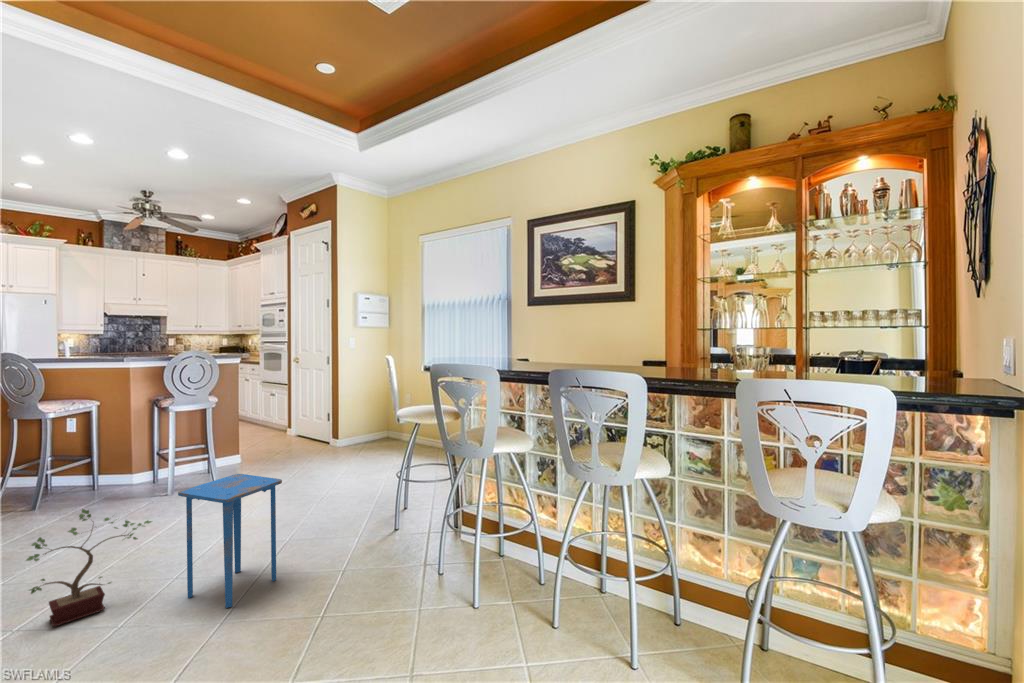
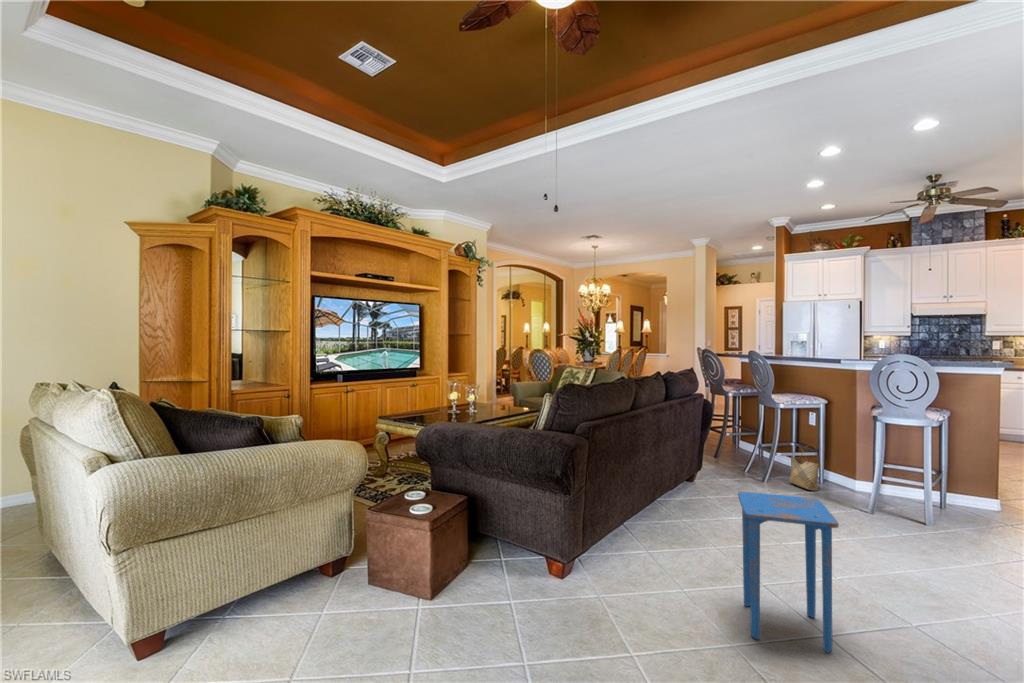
woven basket: none [61,451,105,500] -> present [789,457,820,491]
potted plant: present [26,509,152,626] -> none [651,478,730,571]

